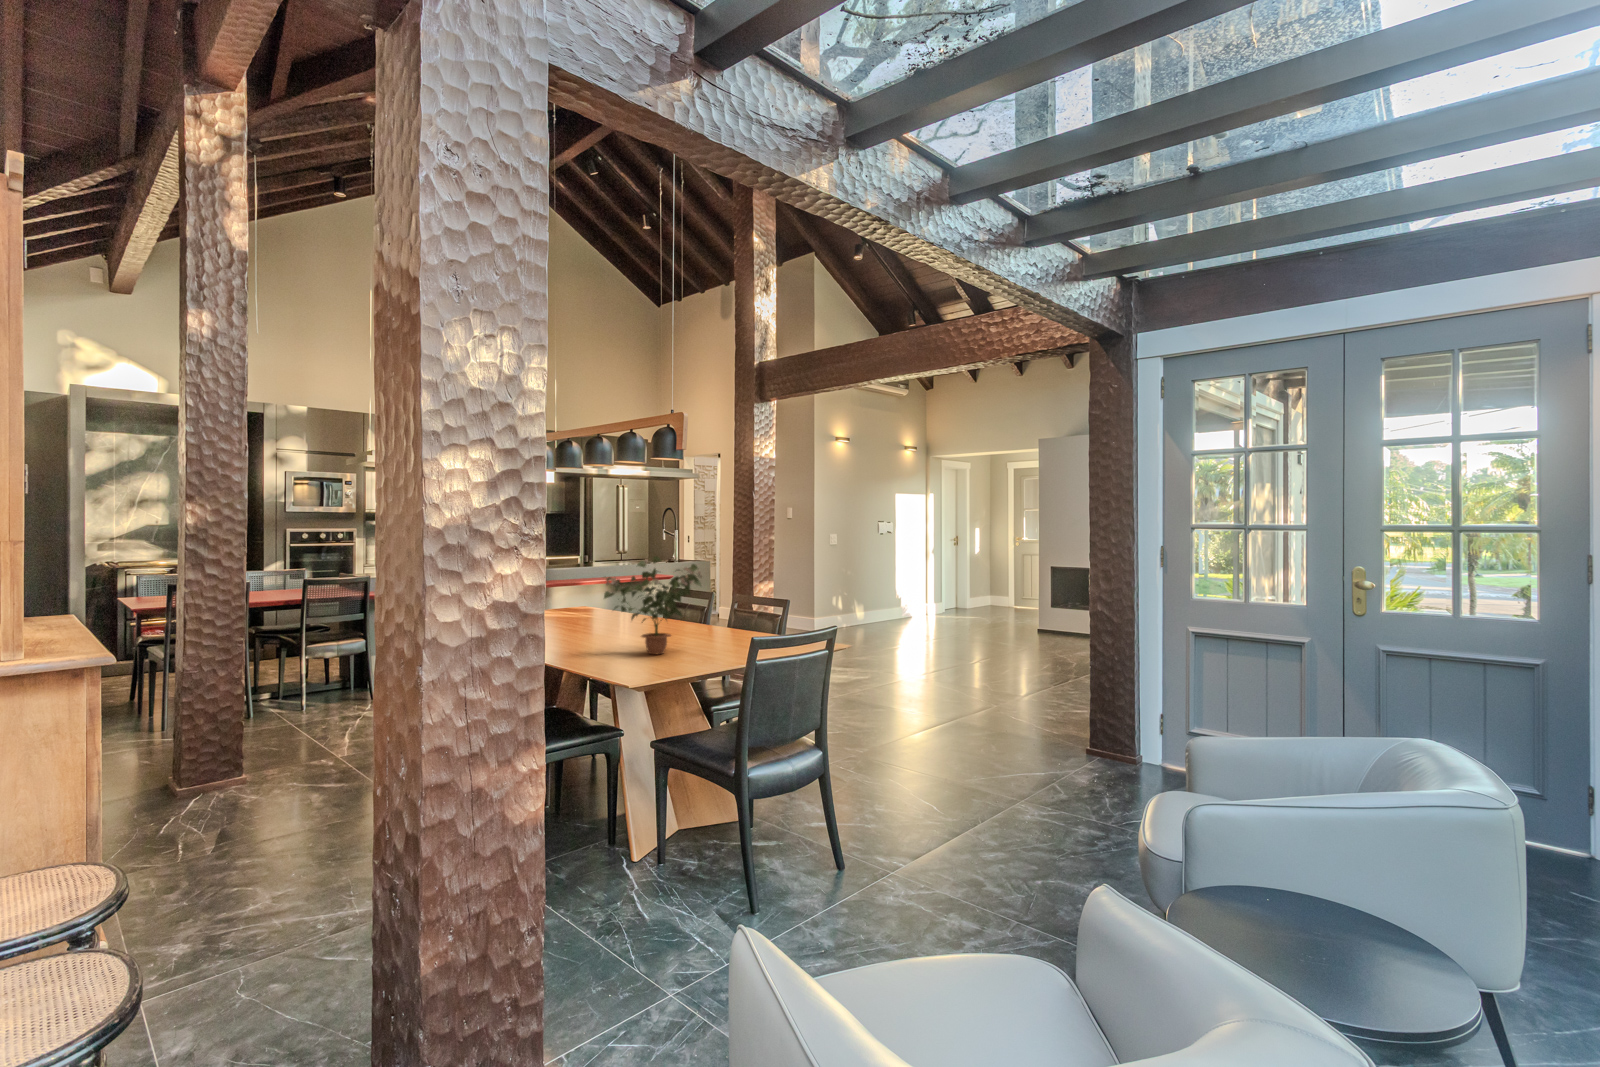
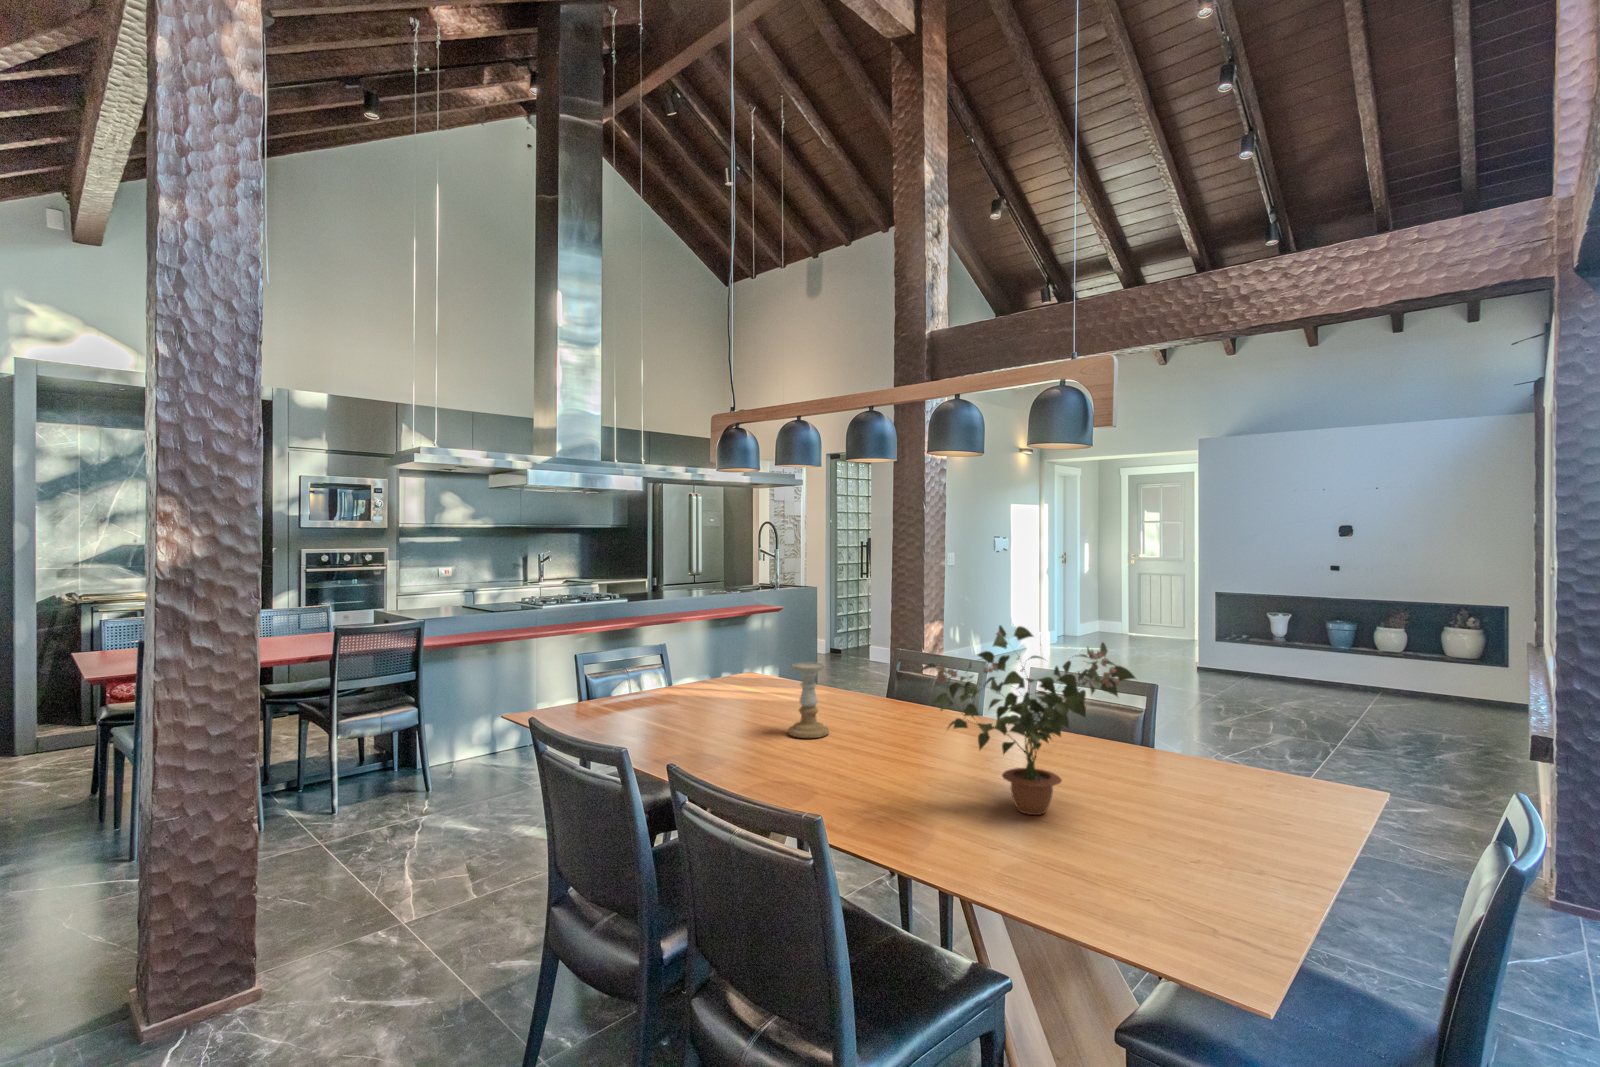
candle holder: none [570,589,597,633] -> present [788,662,829,738]

